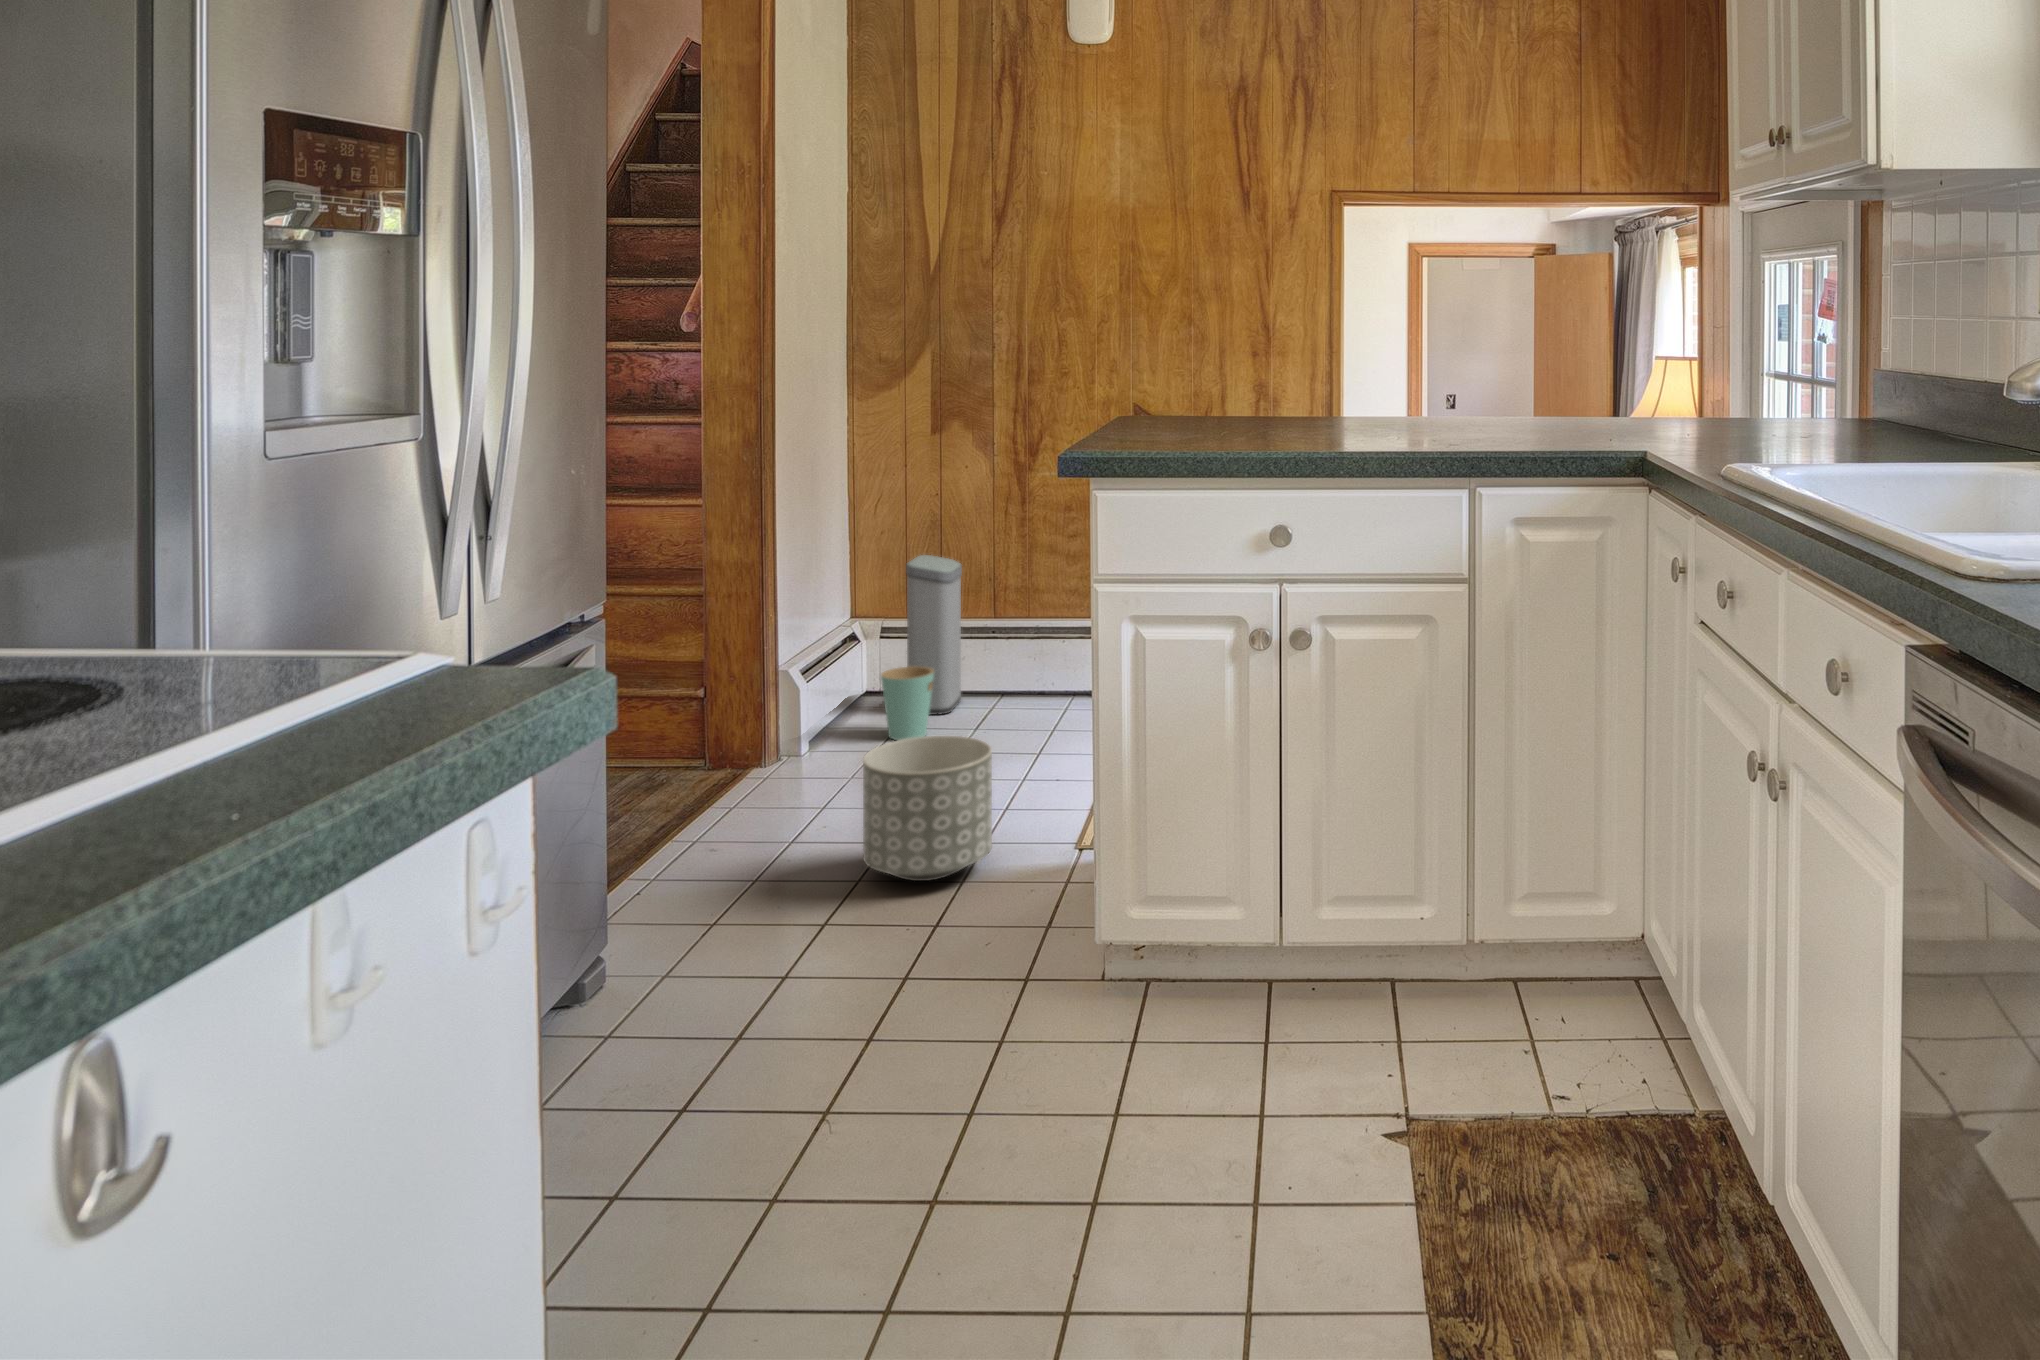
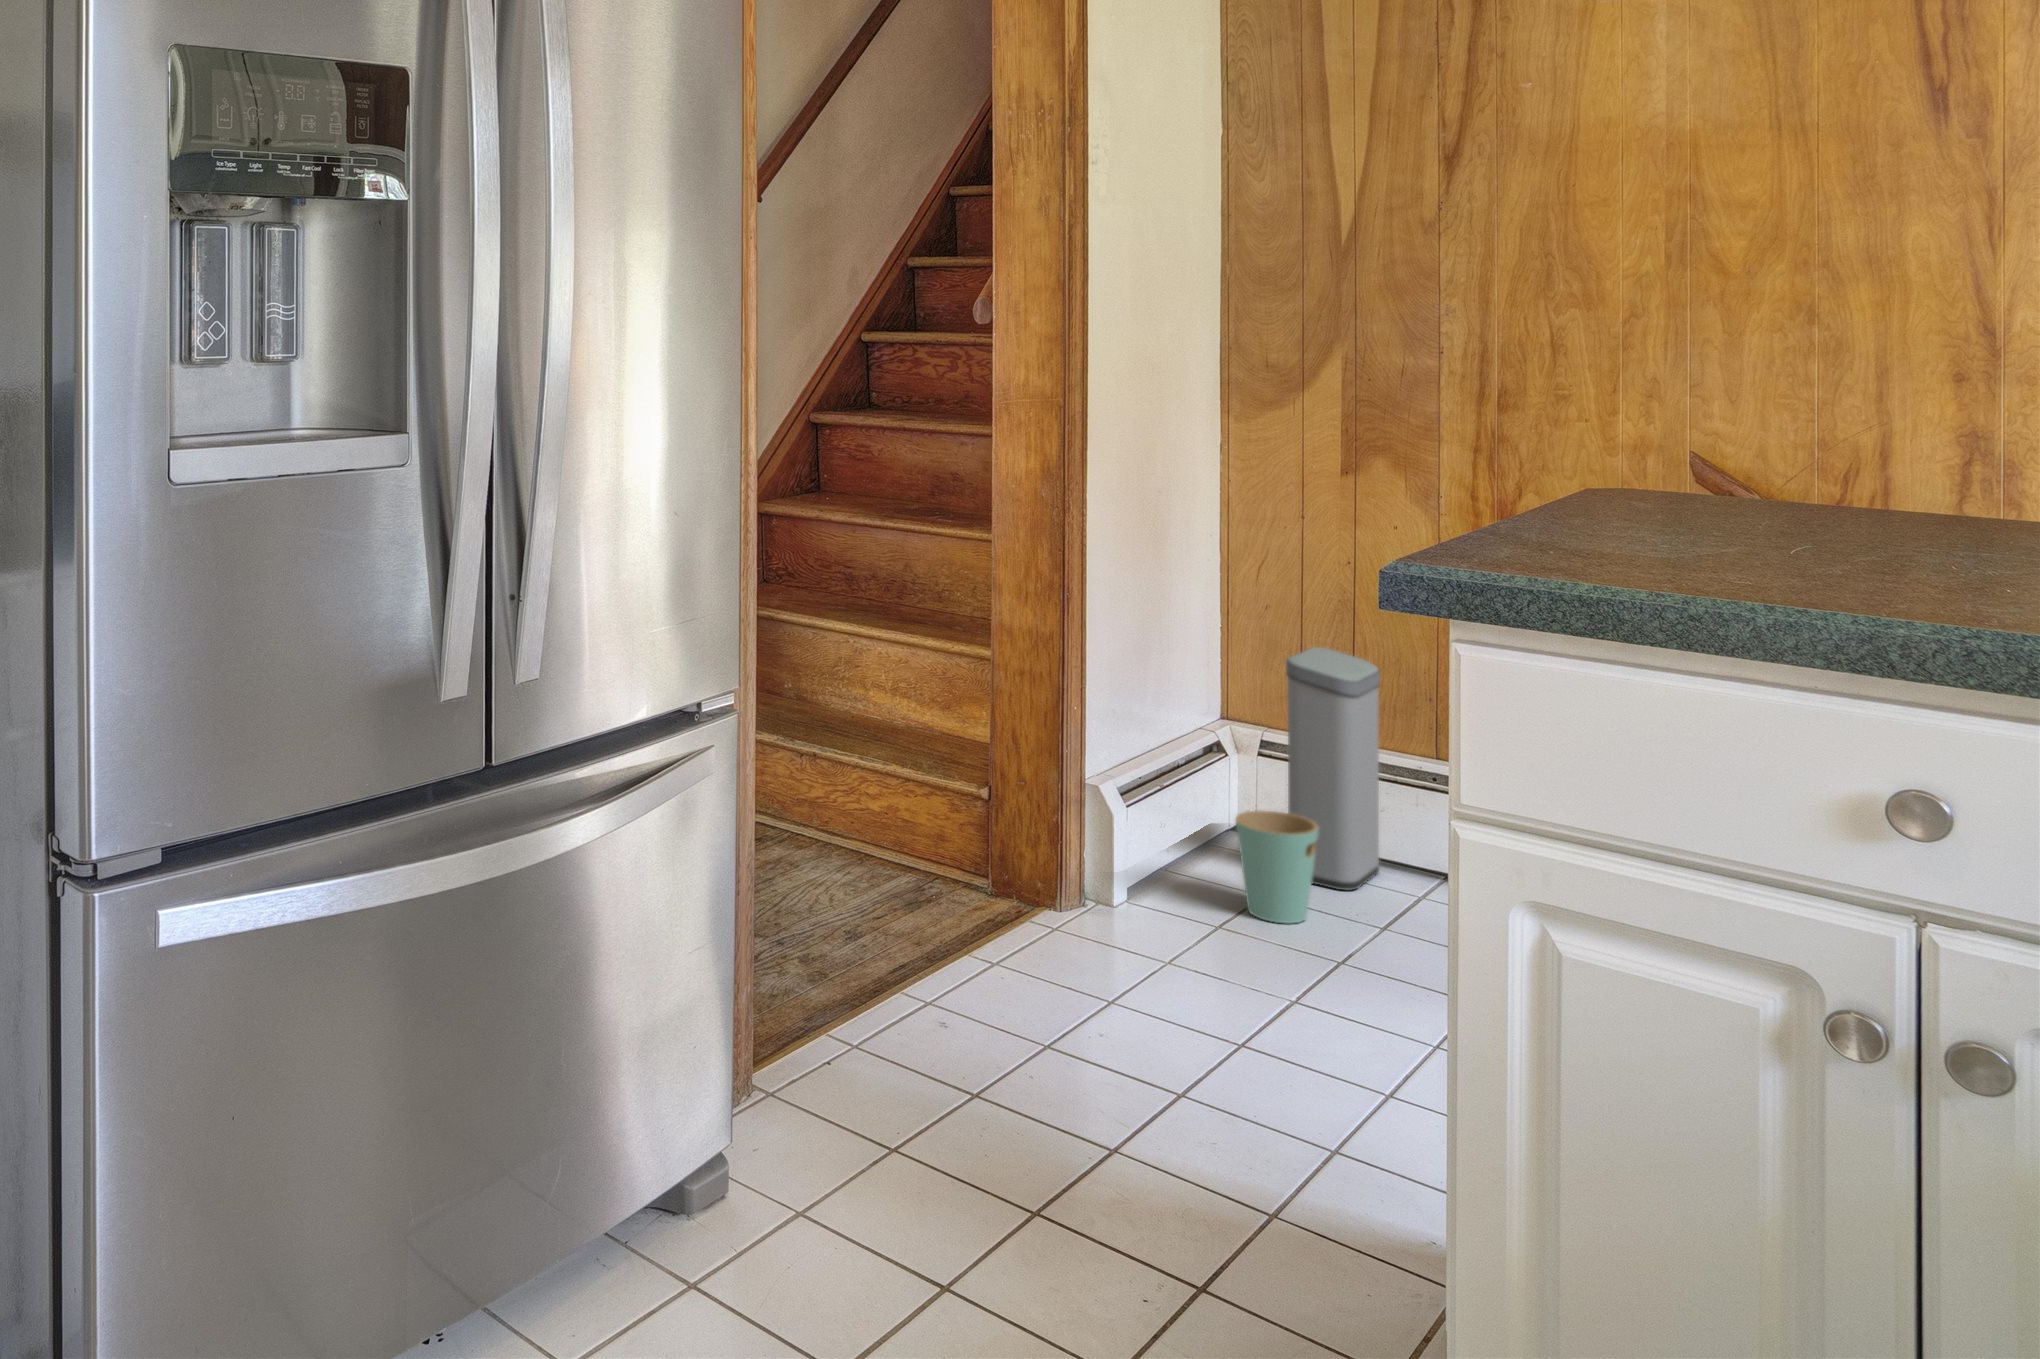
planter: present [863,736,992,881] -> none [1123,955,1338,1202]

